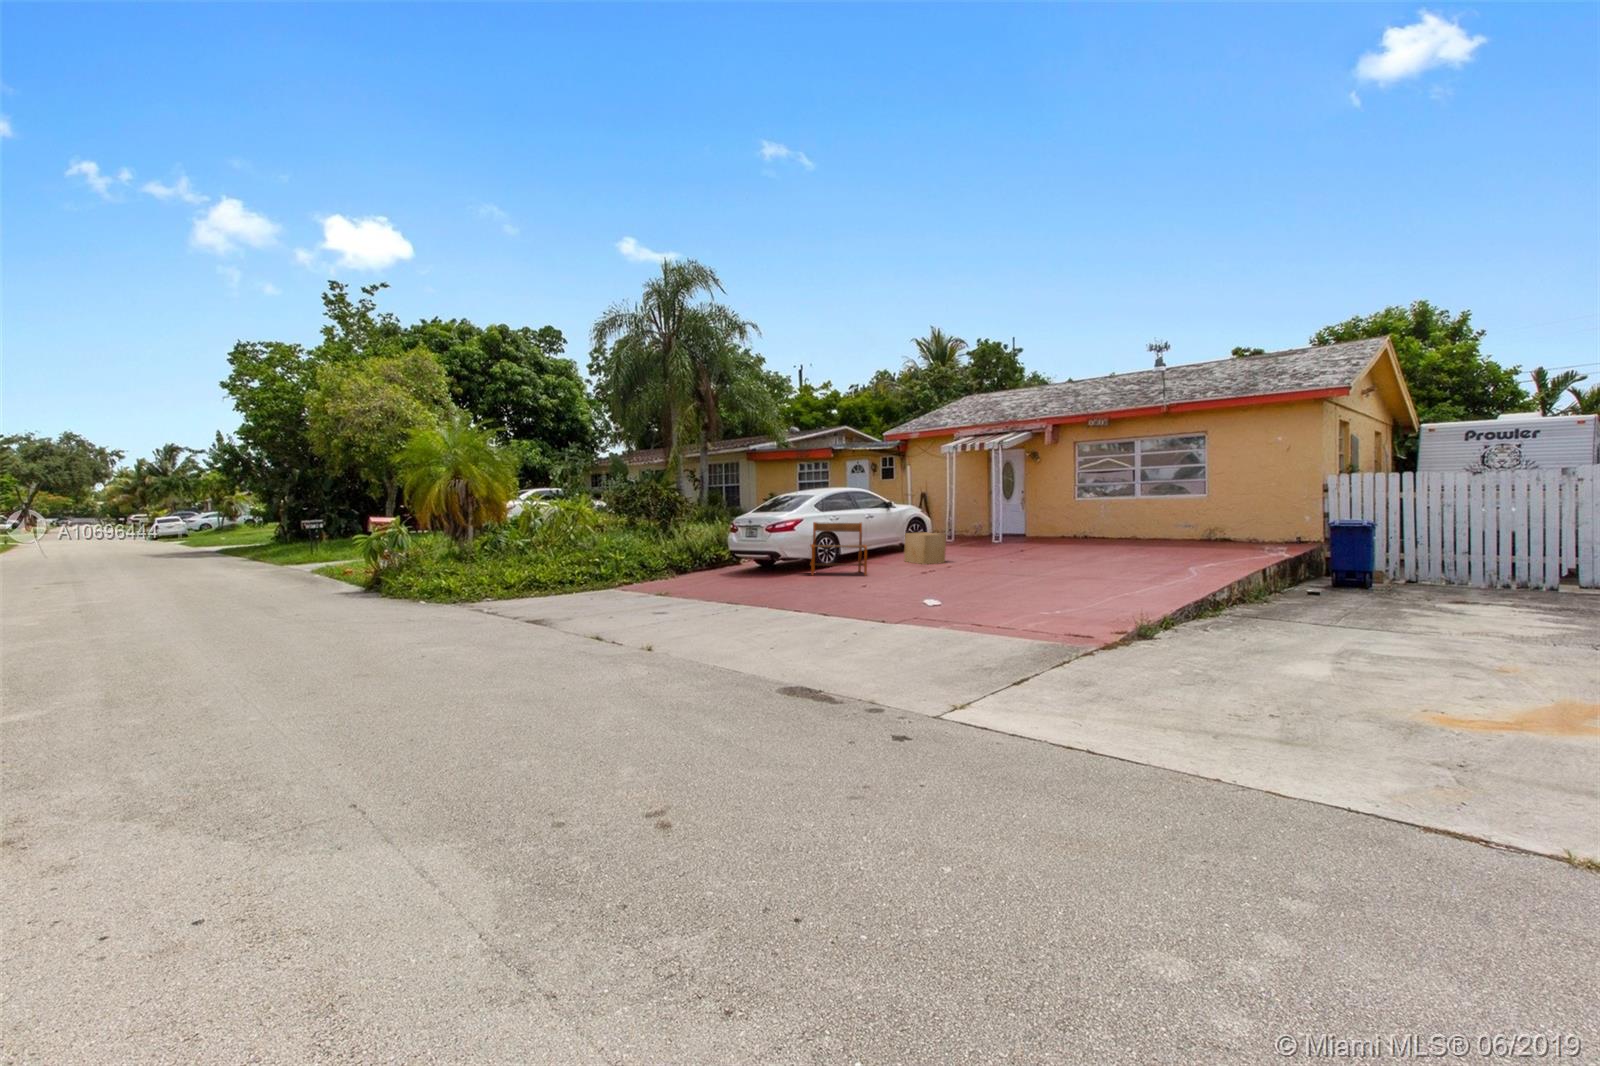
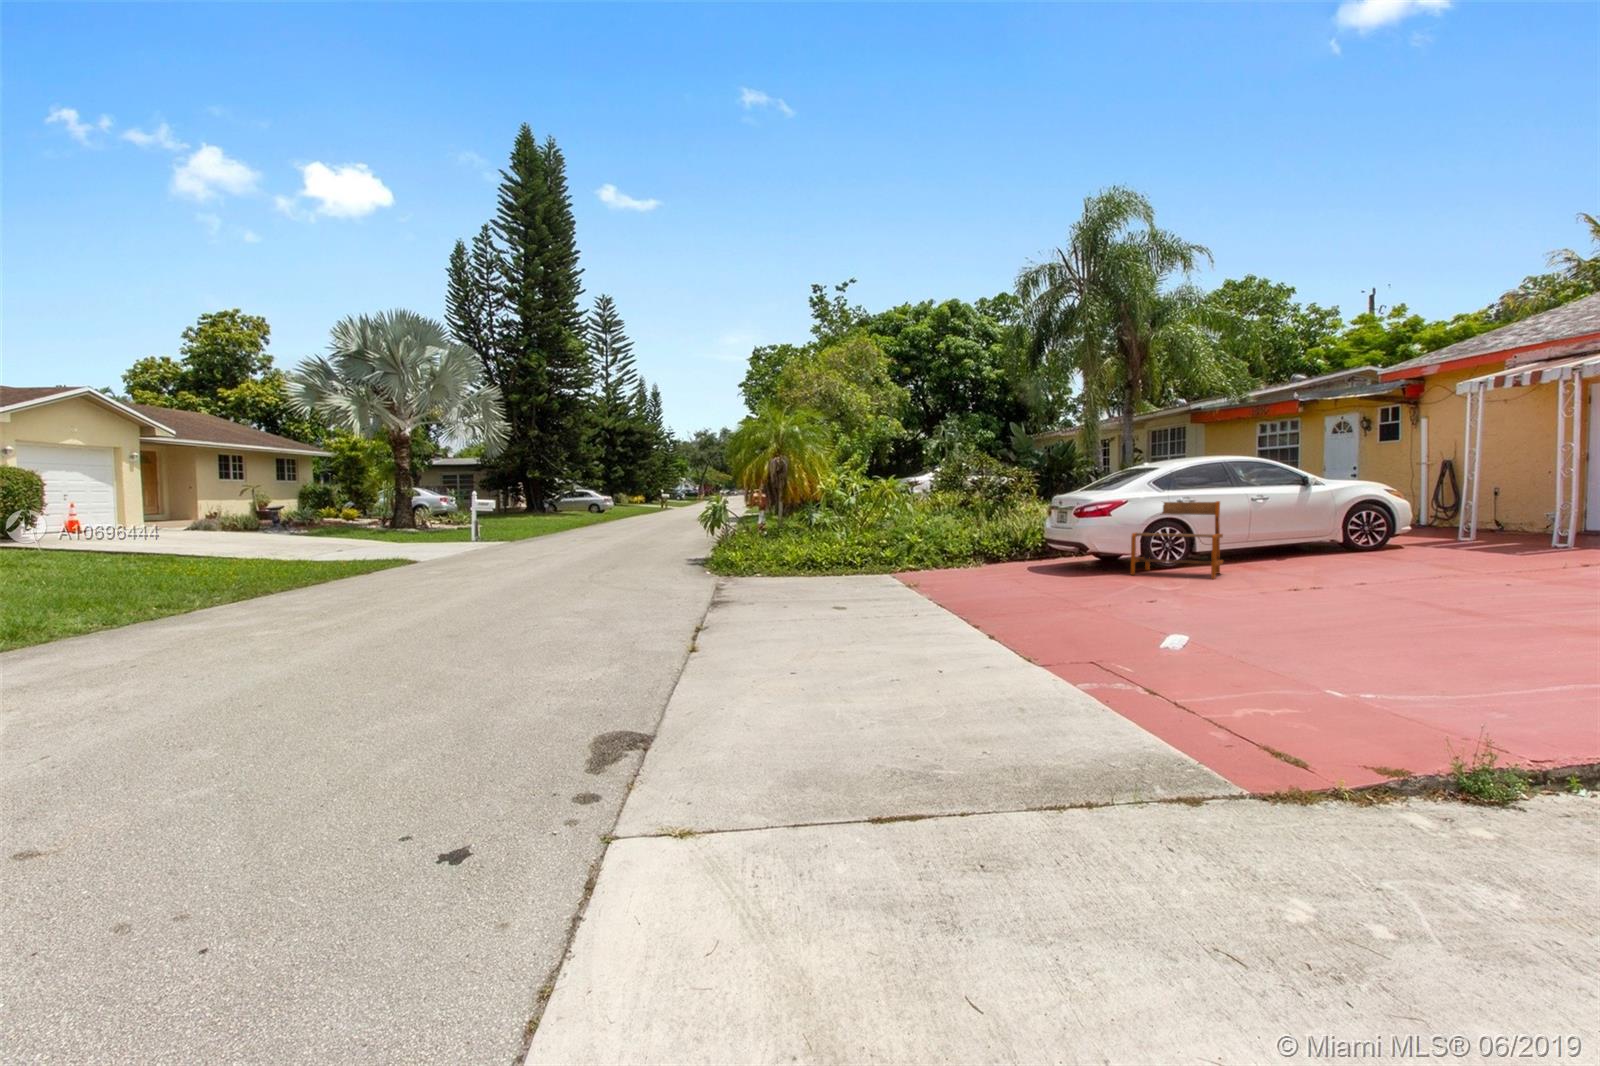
cardboard box: present [904,532,946,564] -> none [1333,517,1408,568]

